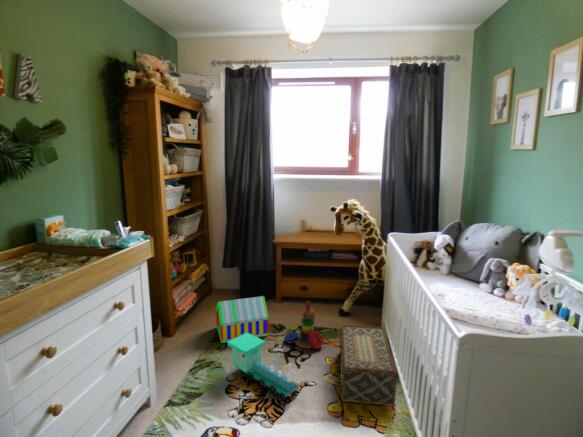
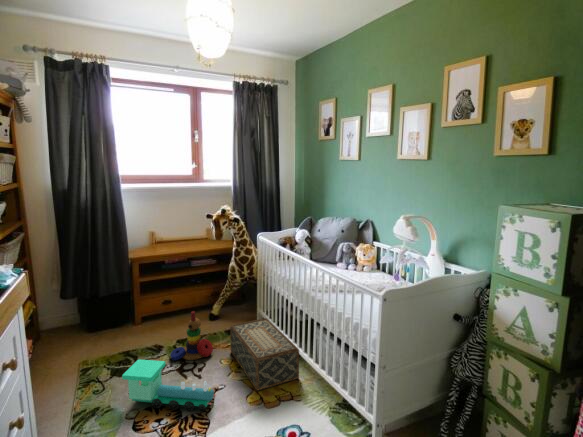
toy house: present [216,296,269,343] -> none [74,318,149,385]

